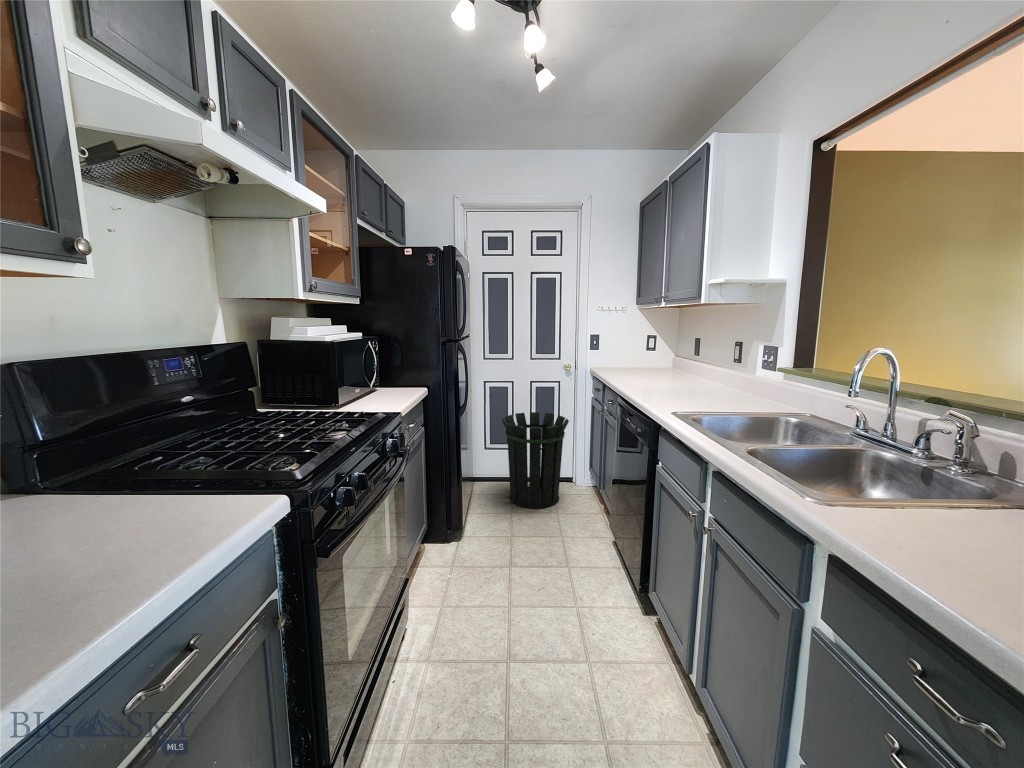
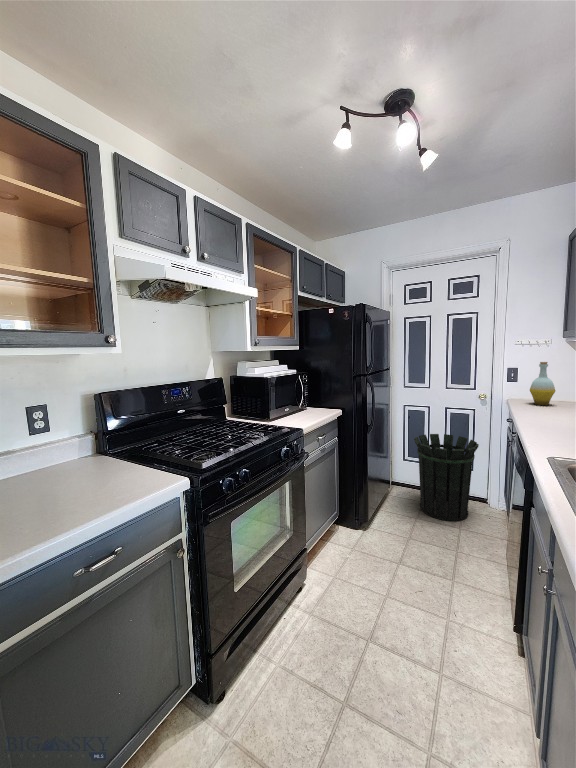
bottle: none [614,329,635,372] -> present [530,362,555,405]

